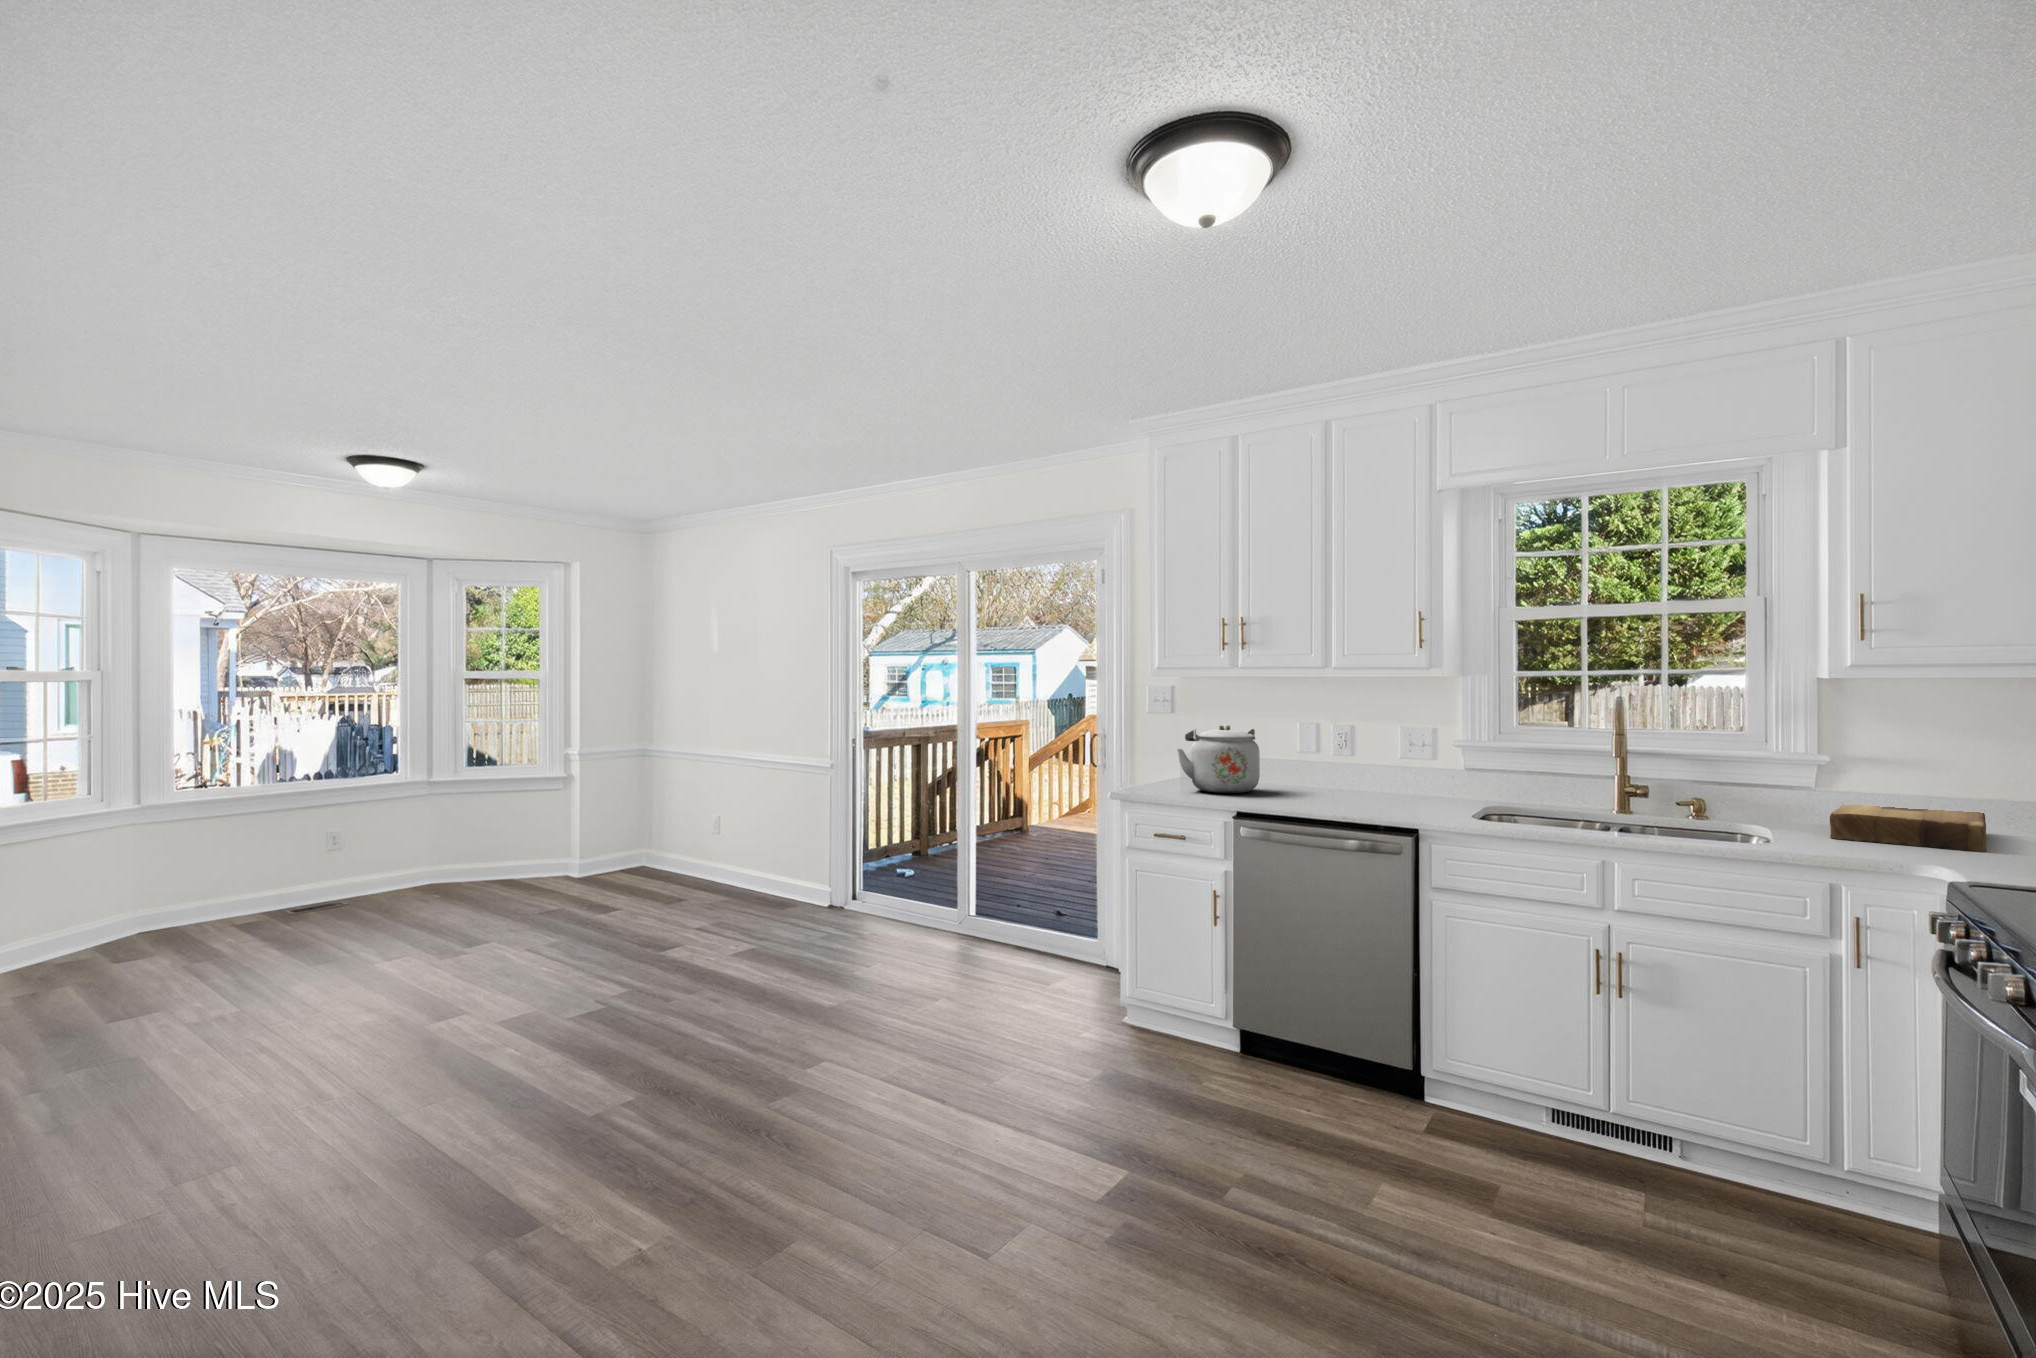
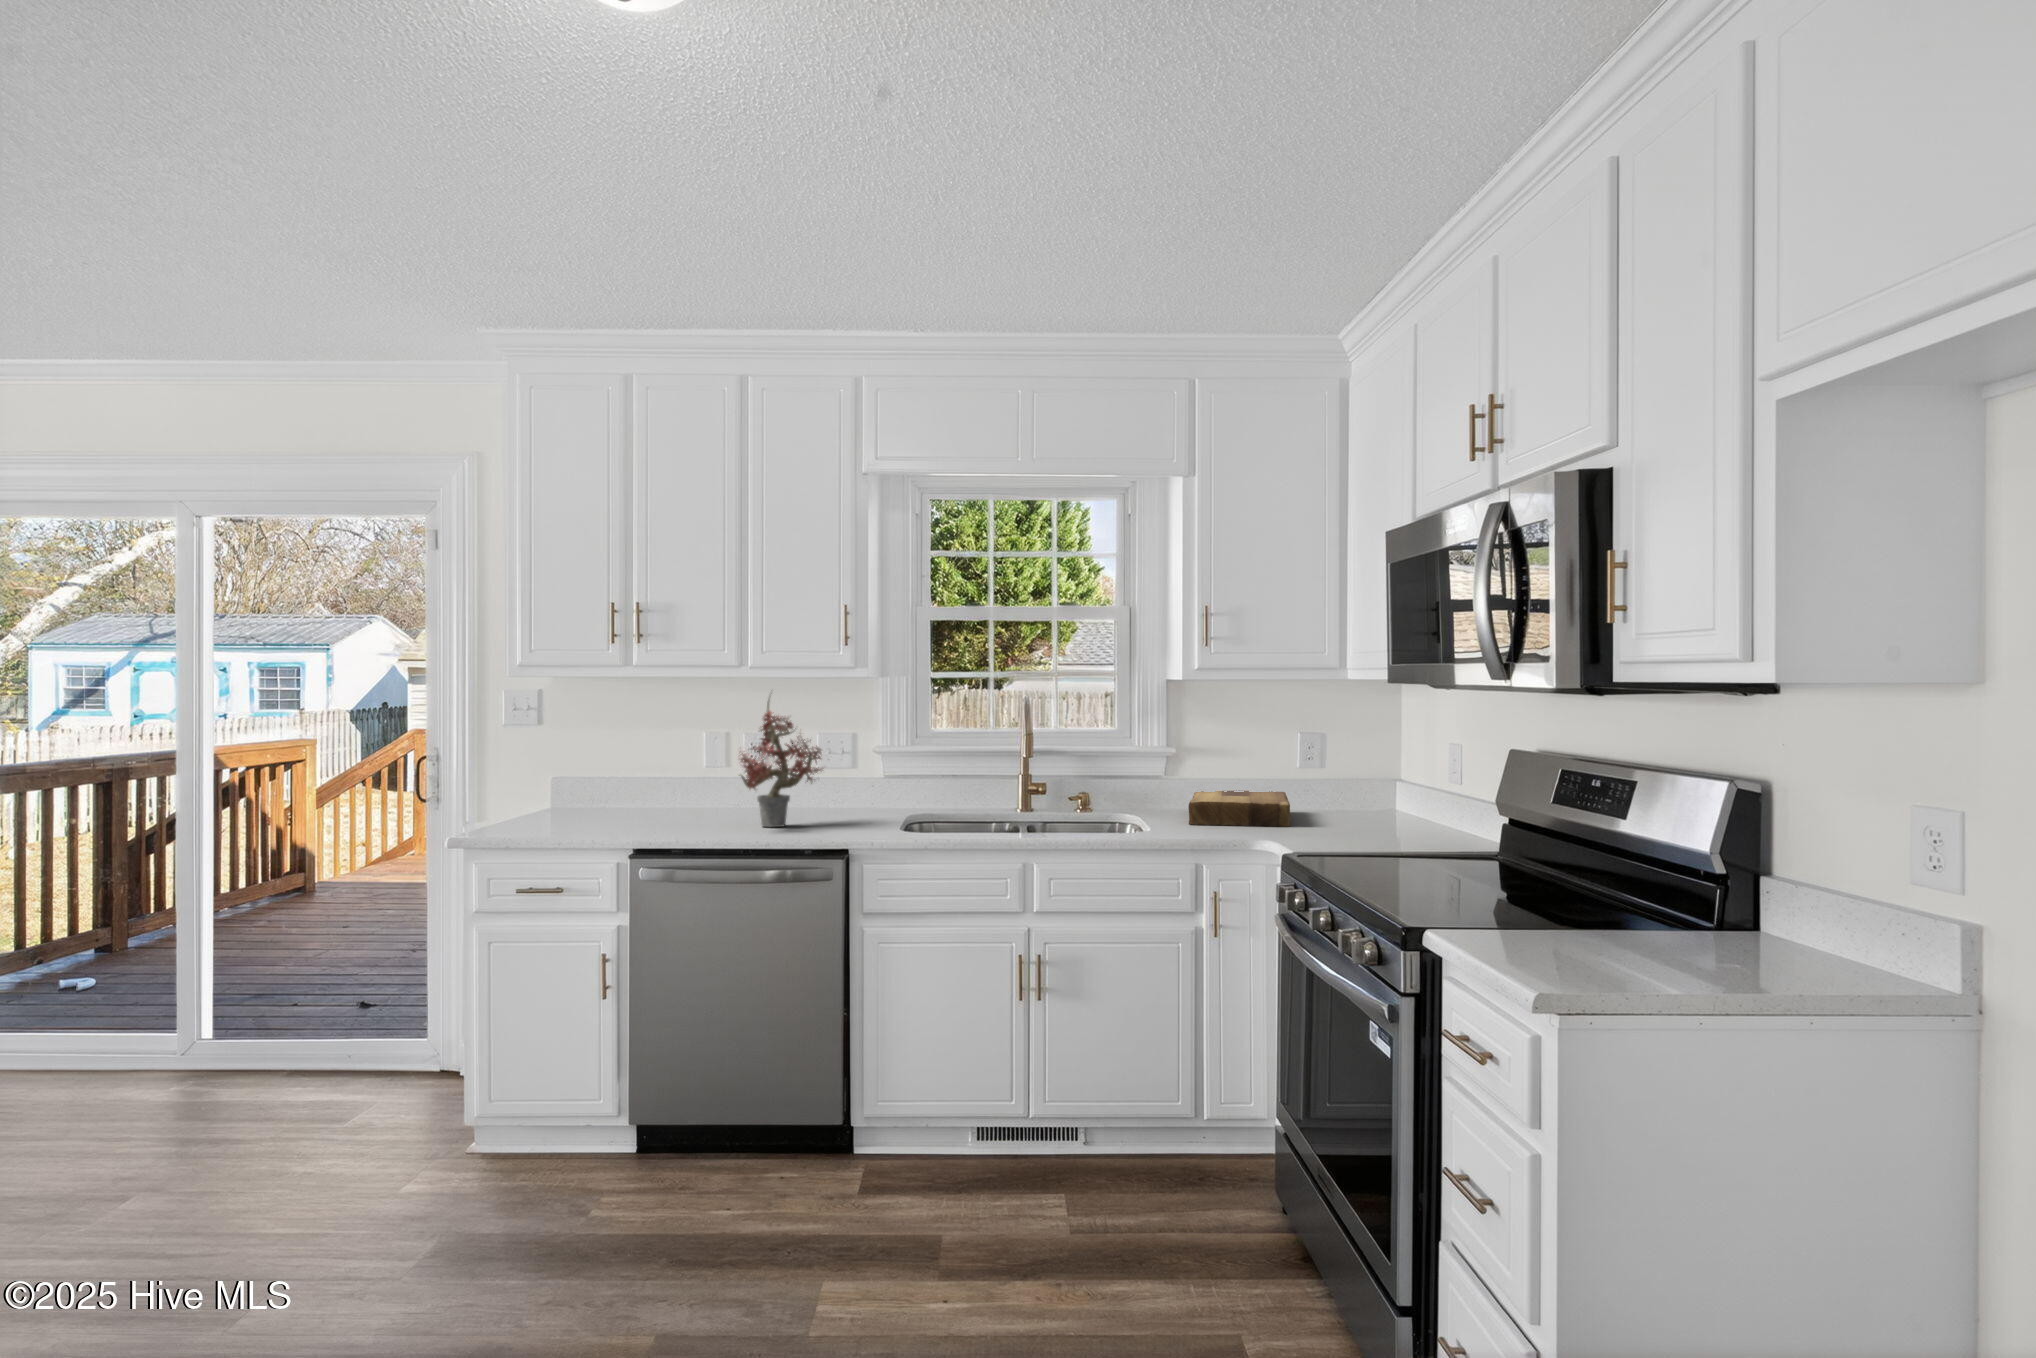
potted plant: none [1321,686,1404,807] -> present [740,700,822,827]
kettle: present [1177,725,1260,793] -> none [551,738,657,822]

